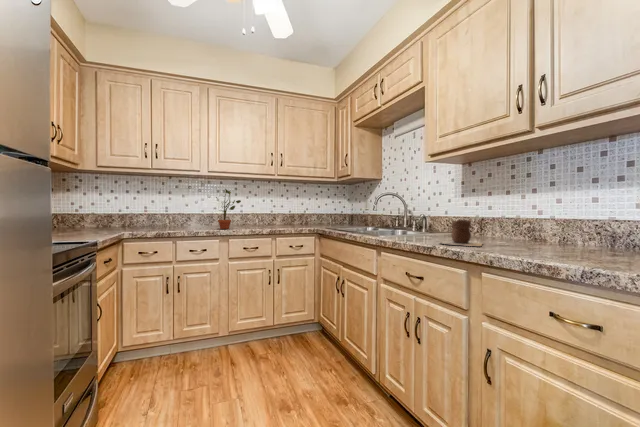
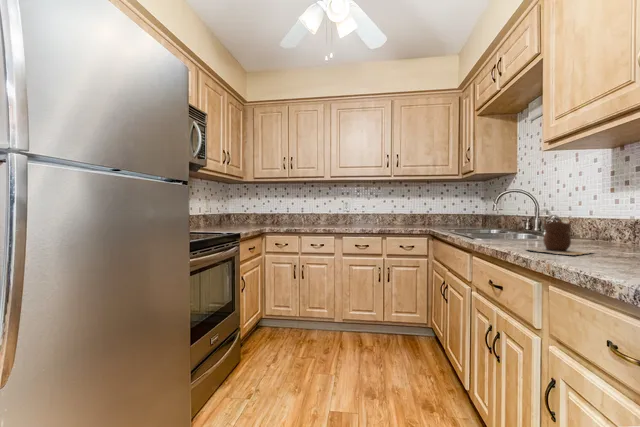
potted plant: present [216,189,241,229] -> none [334,191,357,227]

